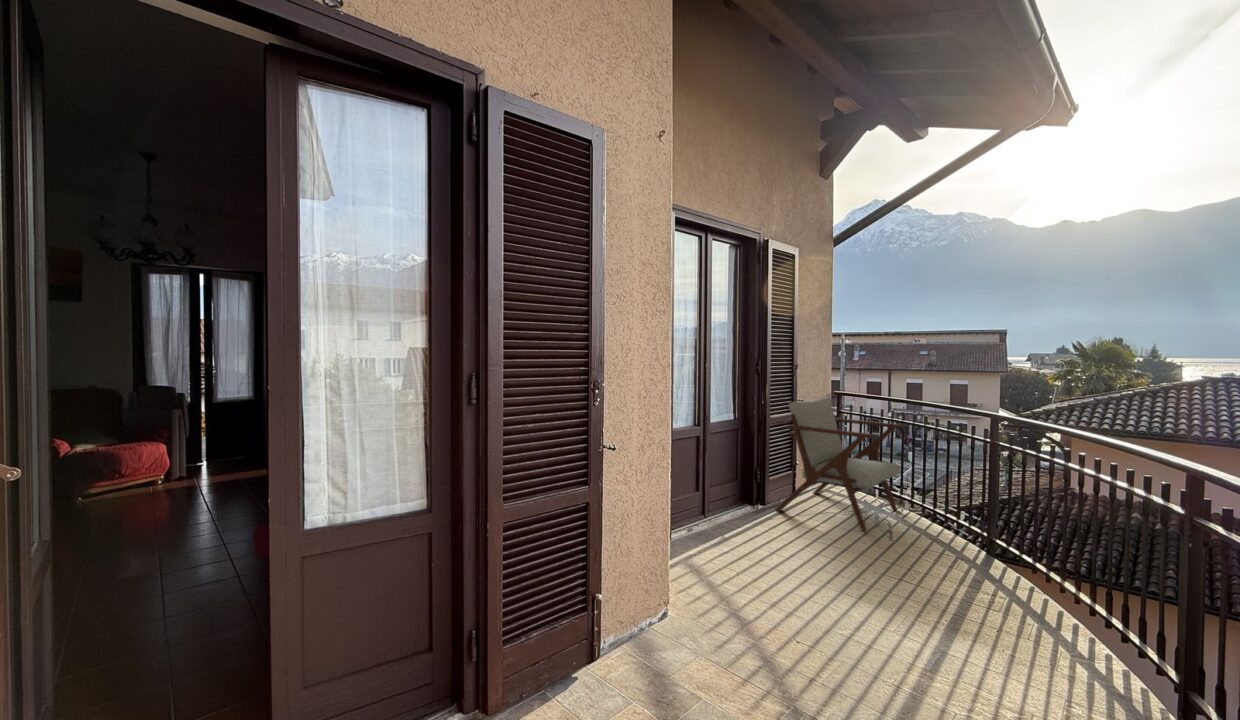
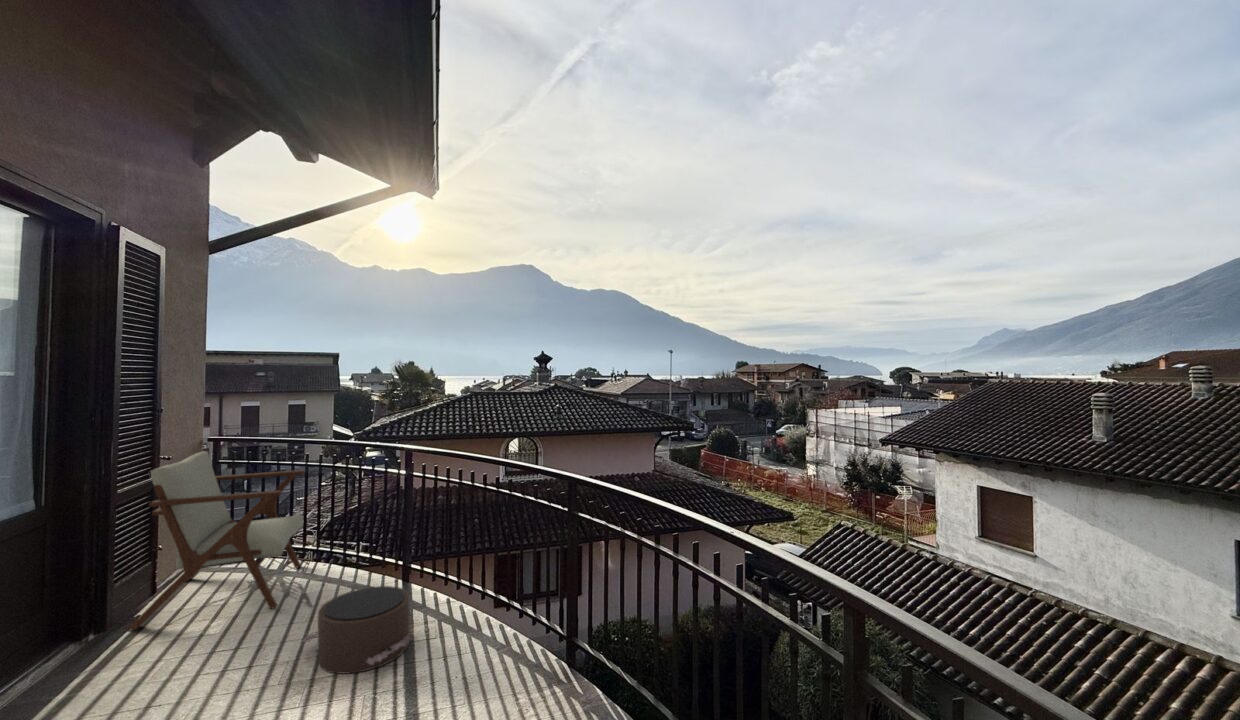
pouf: none [871,532,970,606] -> present [302,586,411,674]

